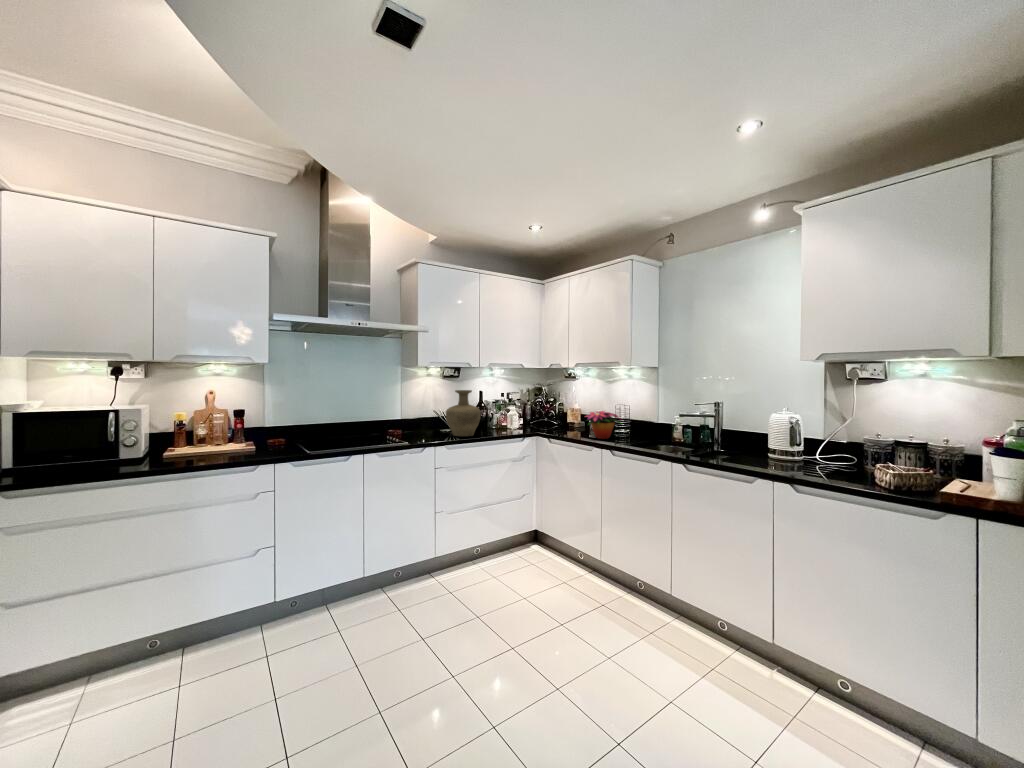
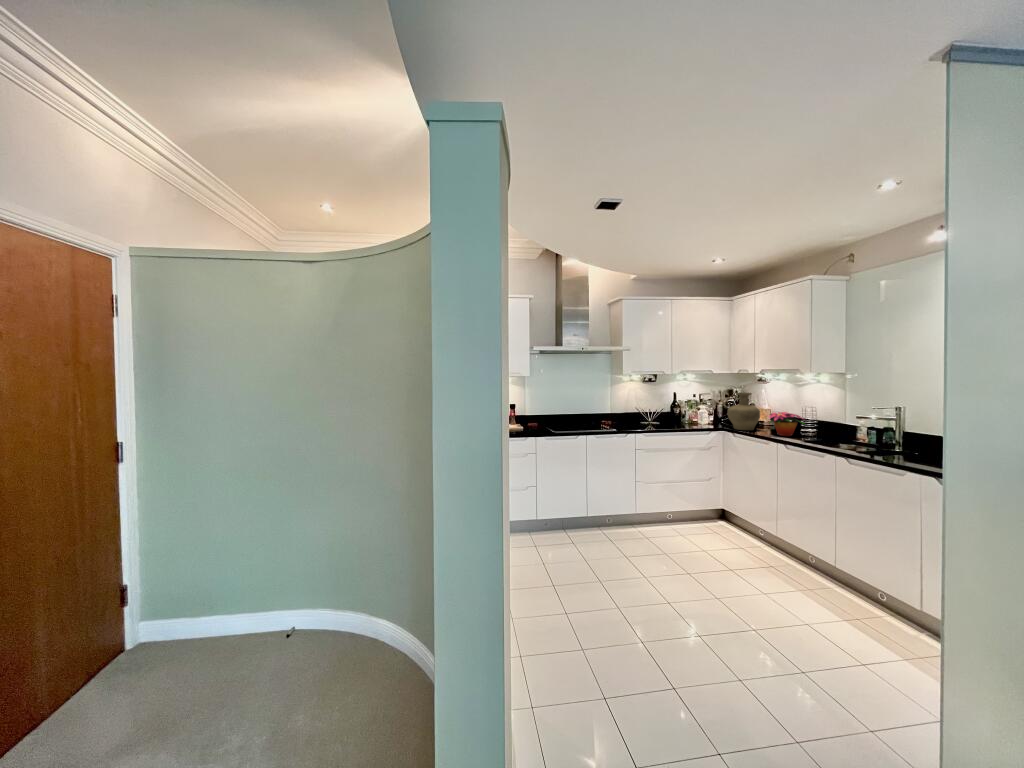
vase: present [446,390,480,436] -> present [728,393,760,430]

